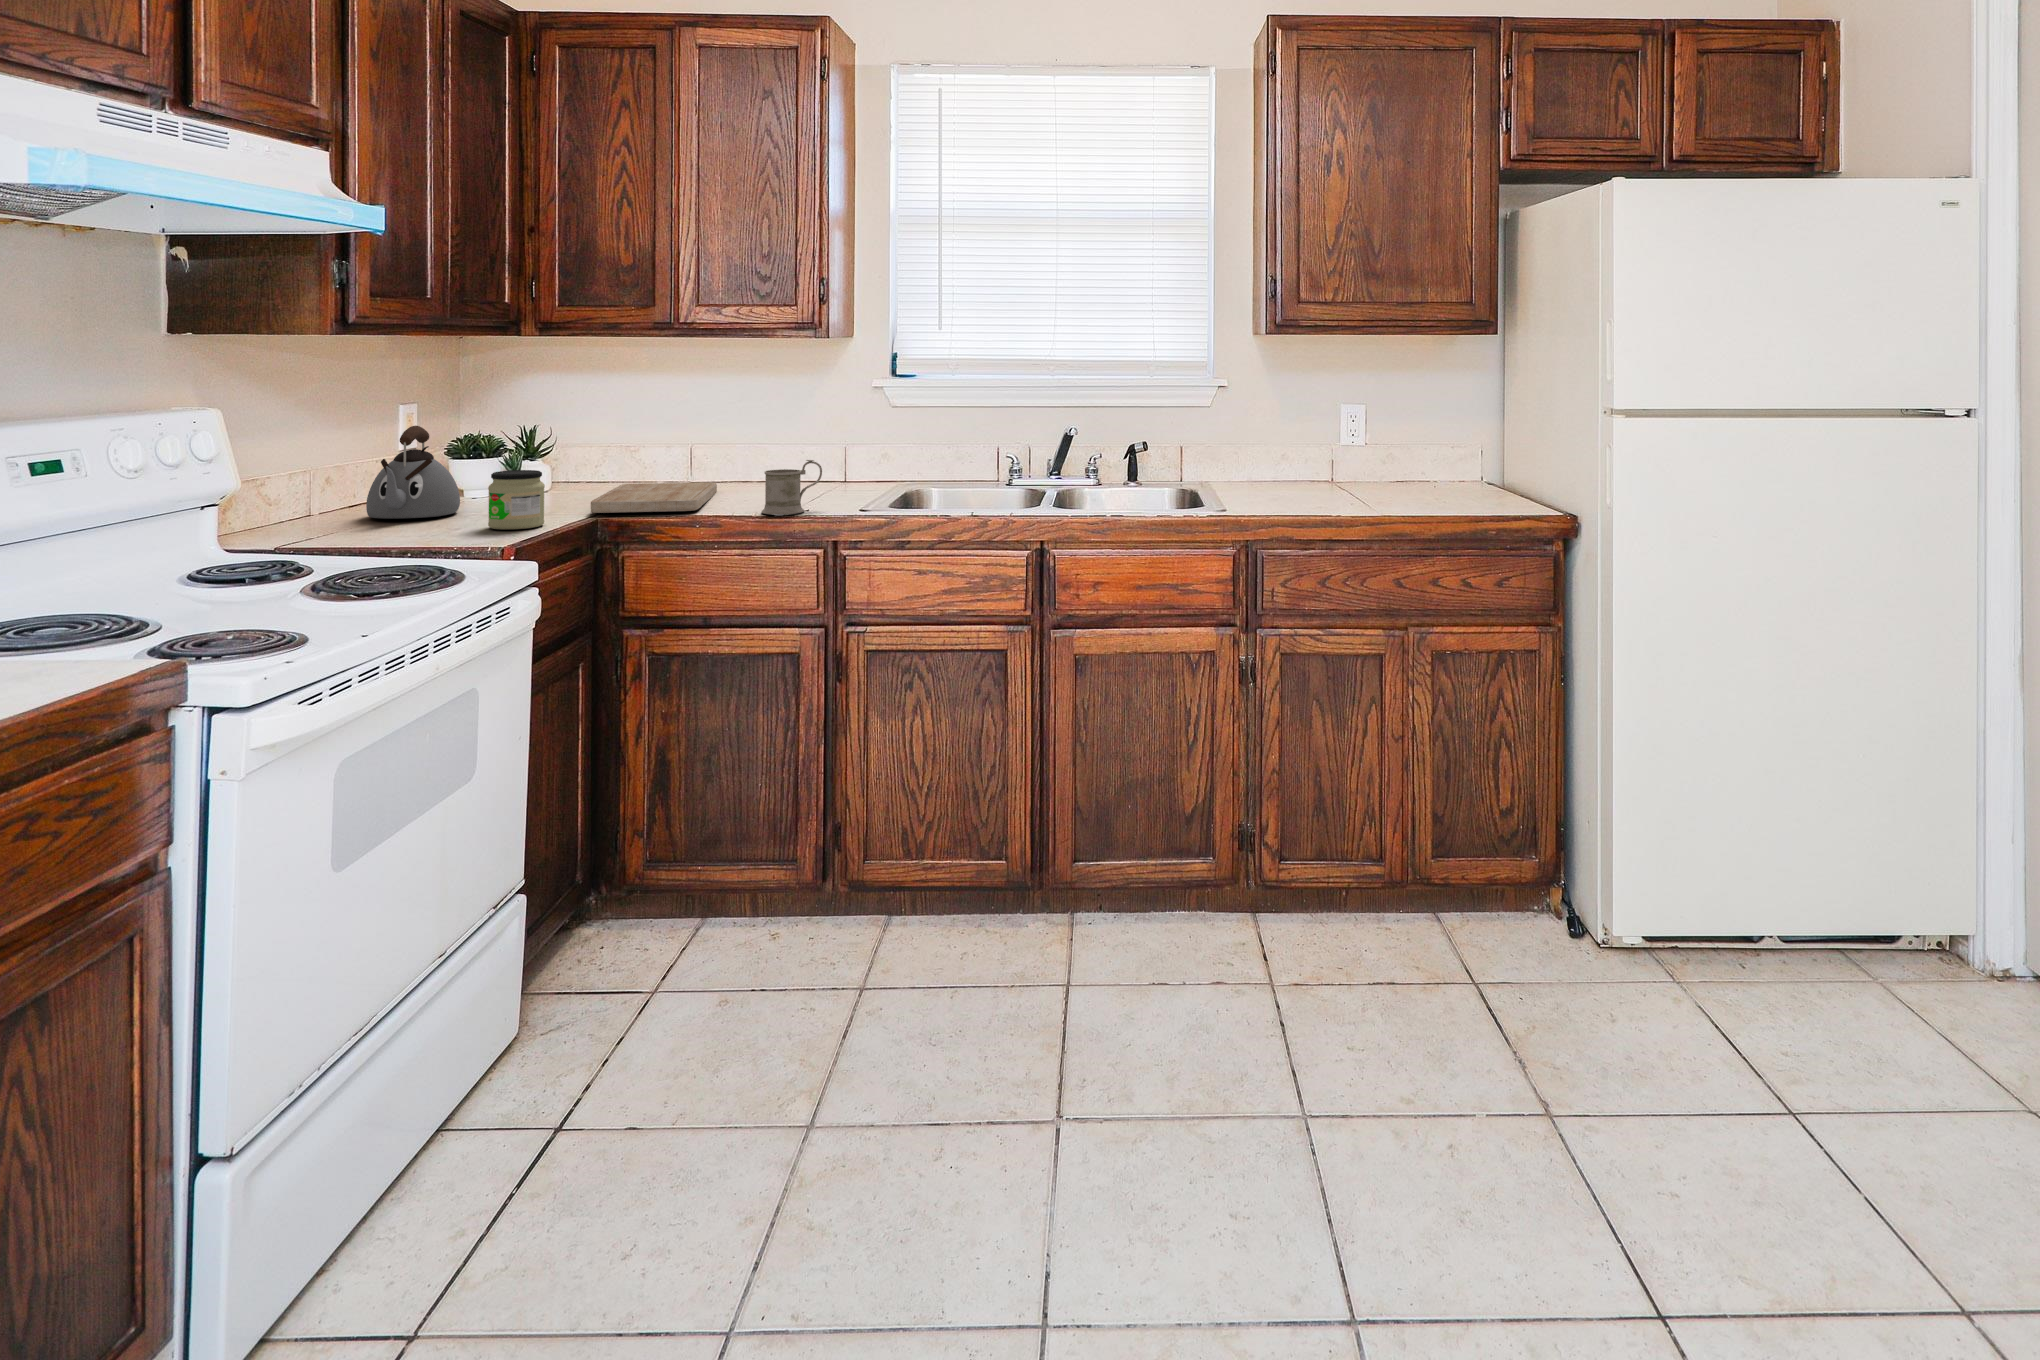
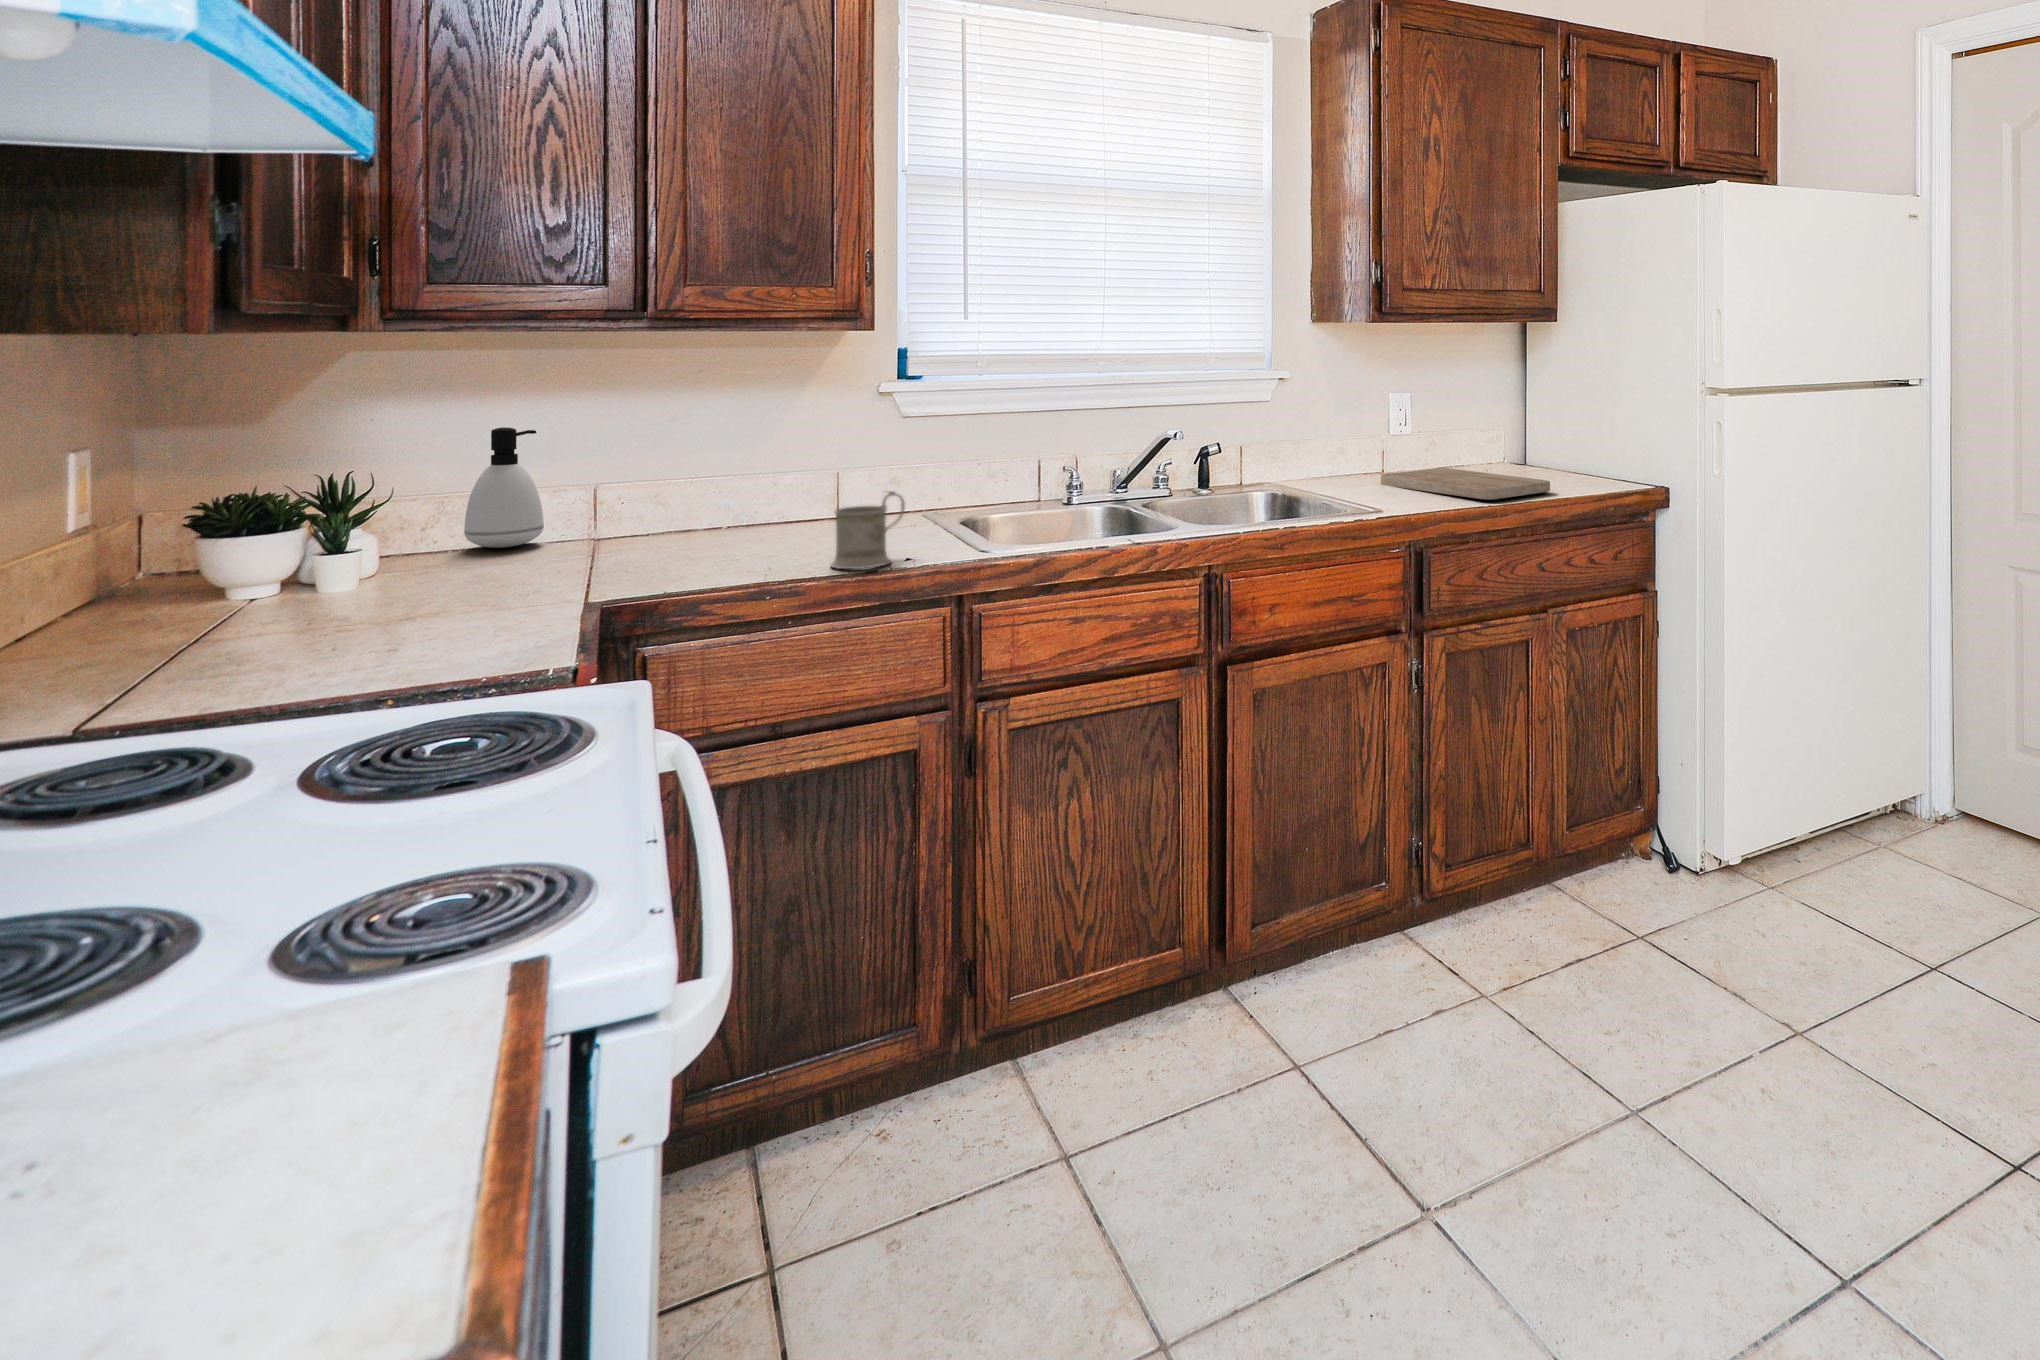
soap dispenser: none [607,404,653,484] -> present [464,427,544,548]
kettle: present [366,426,460,519] -> none [99,484,292,652]
jar: present [488,470,545,530] -> none [419,541,521,642]
cutting board: present [591,482,717,513] -> present [1381,468,1550,500]

